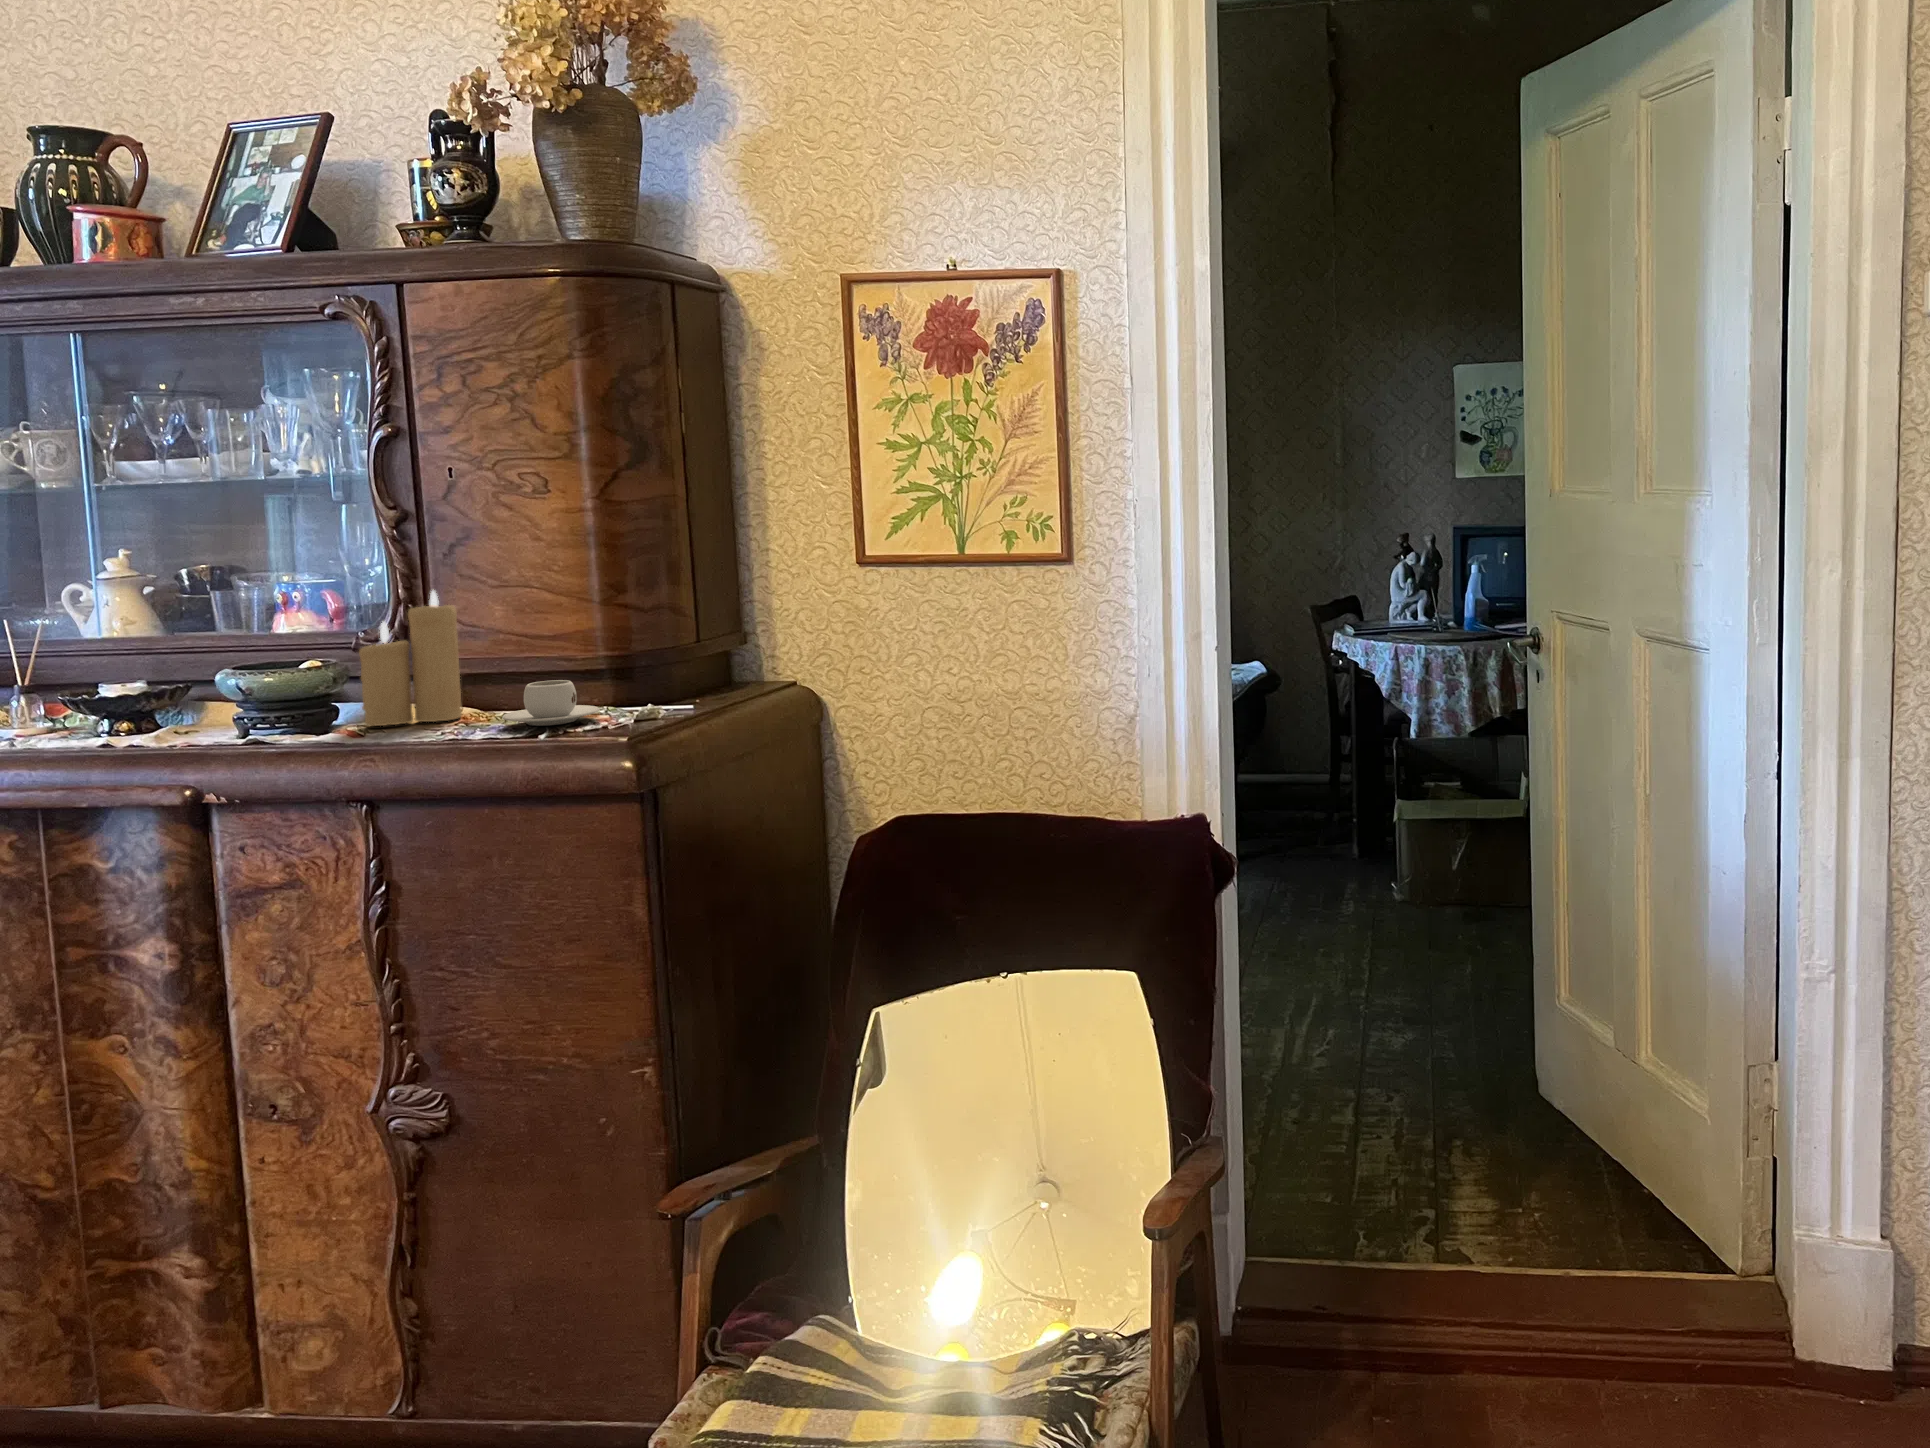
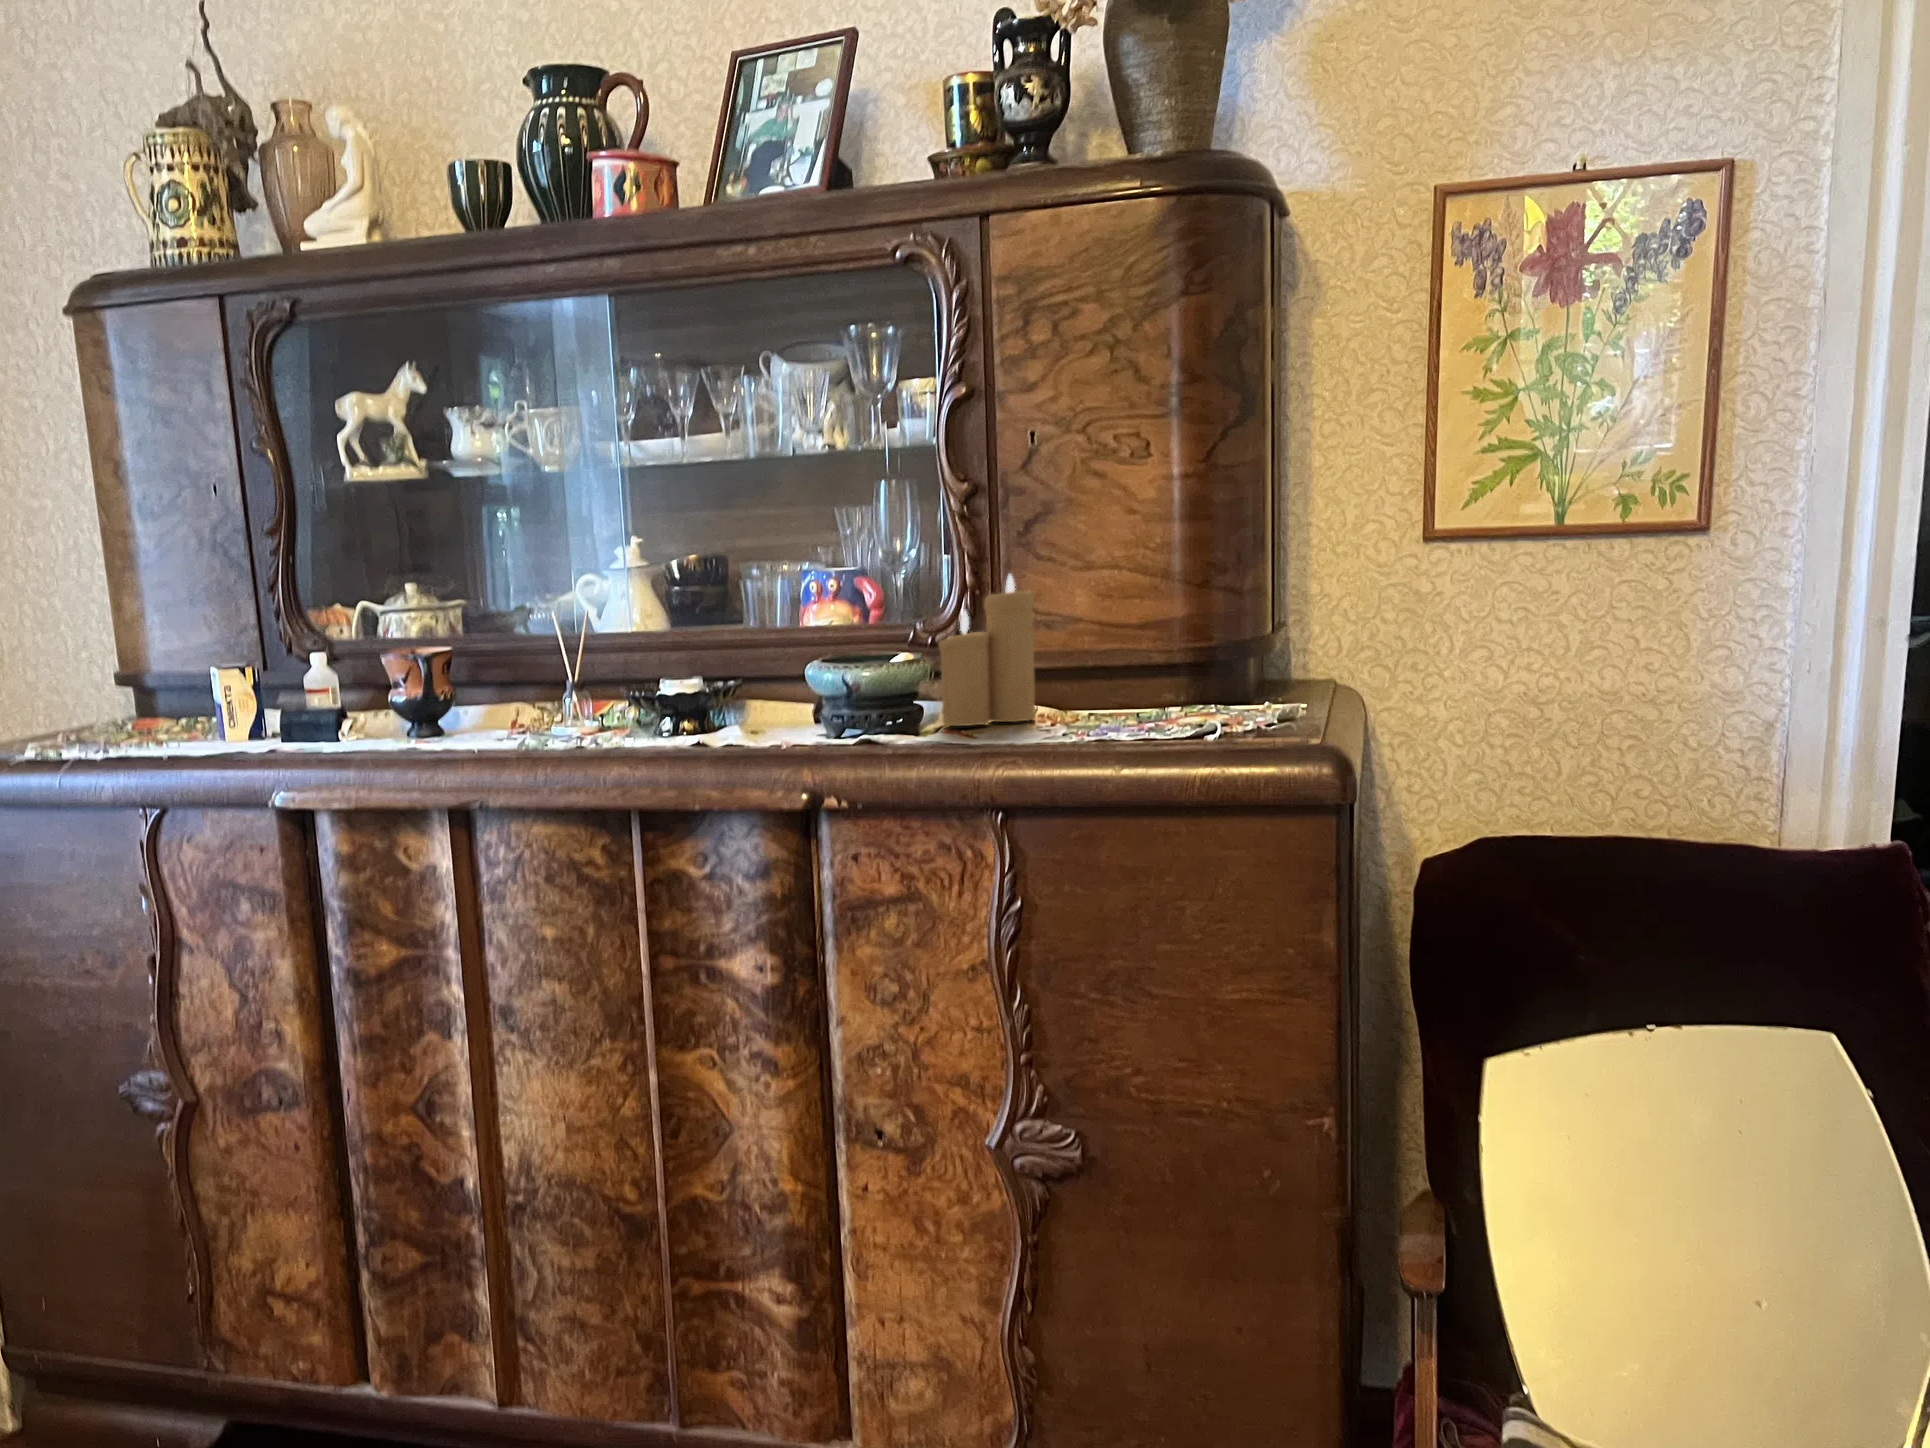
teacup: present [502,680,600,726] -> none [1115,672,1221,723]

